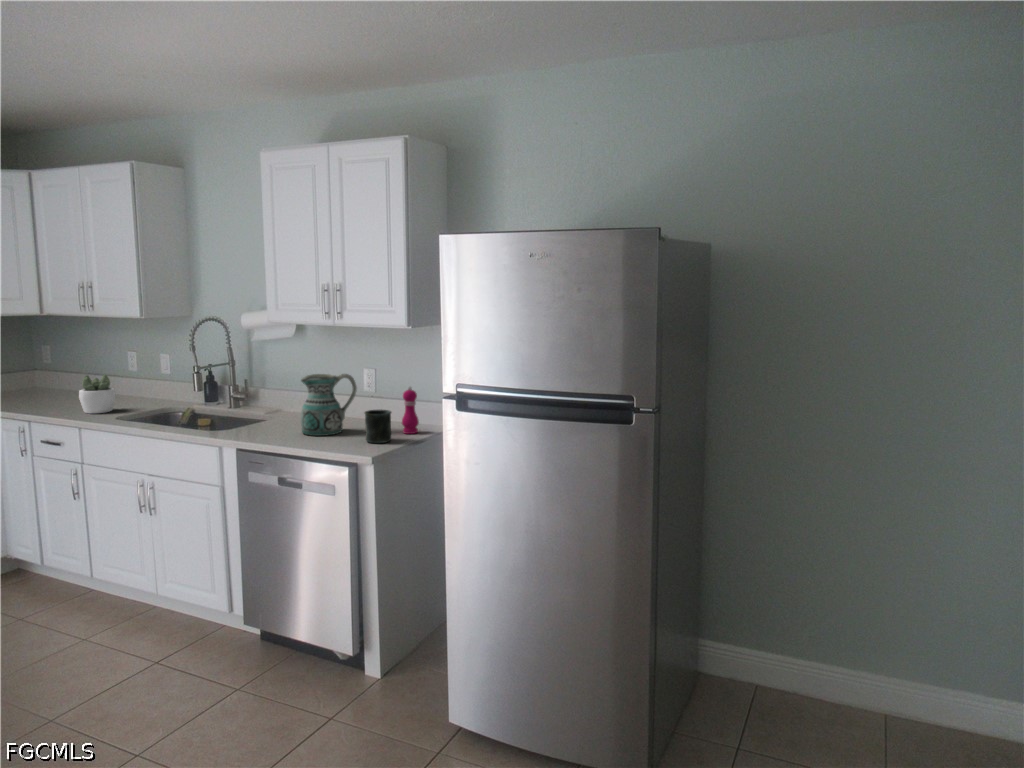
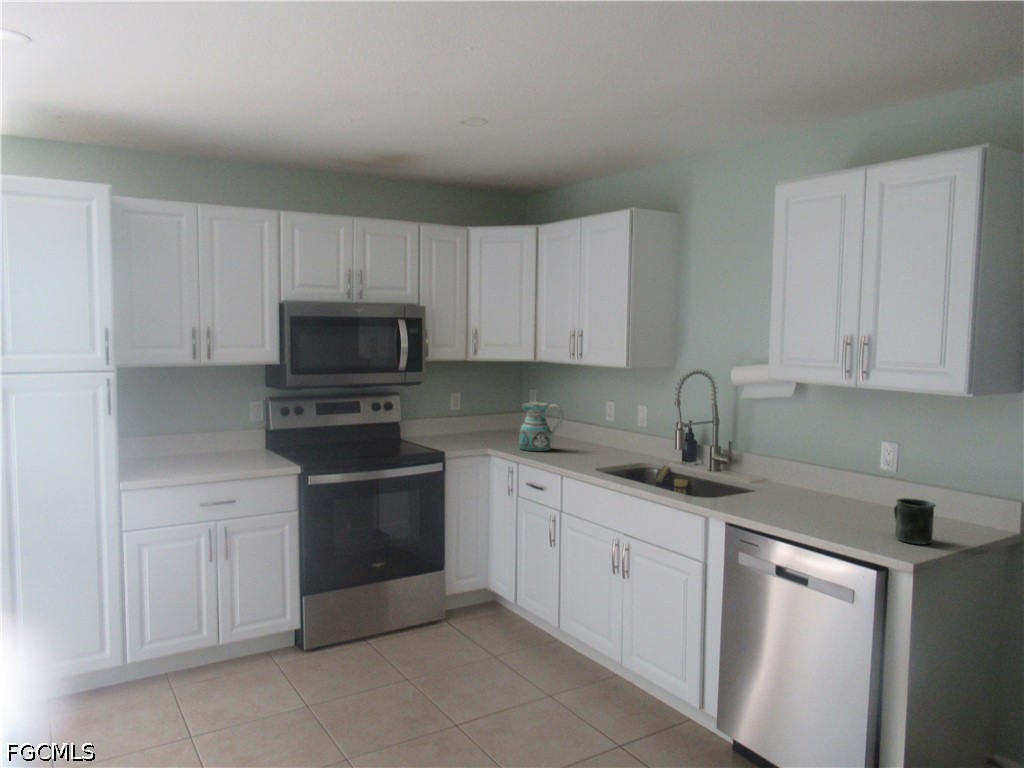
ceramic pitcher: present [301,374,357,436] -> present [519,402,563,451]
succulent plant: present [79,375,115,413] -> none [564,423,596,462]
pepper mill: present [402,386,419,434] -> none [943,473,969,537]

